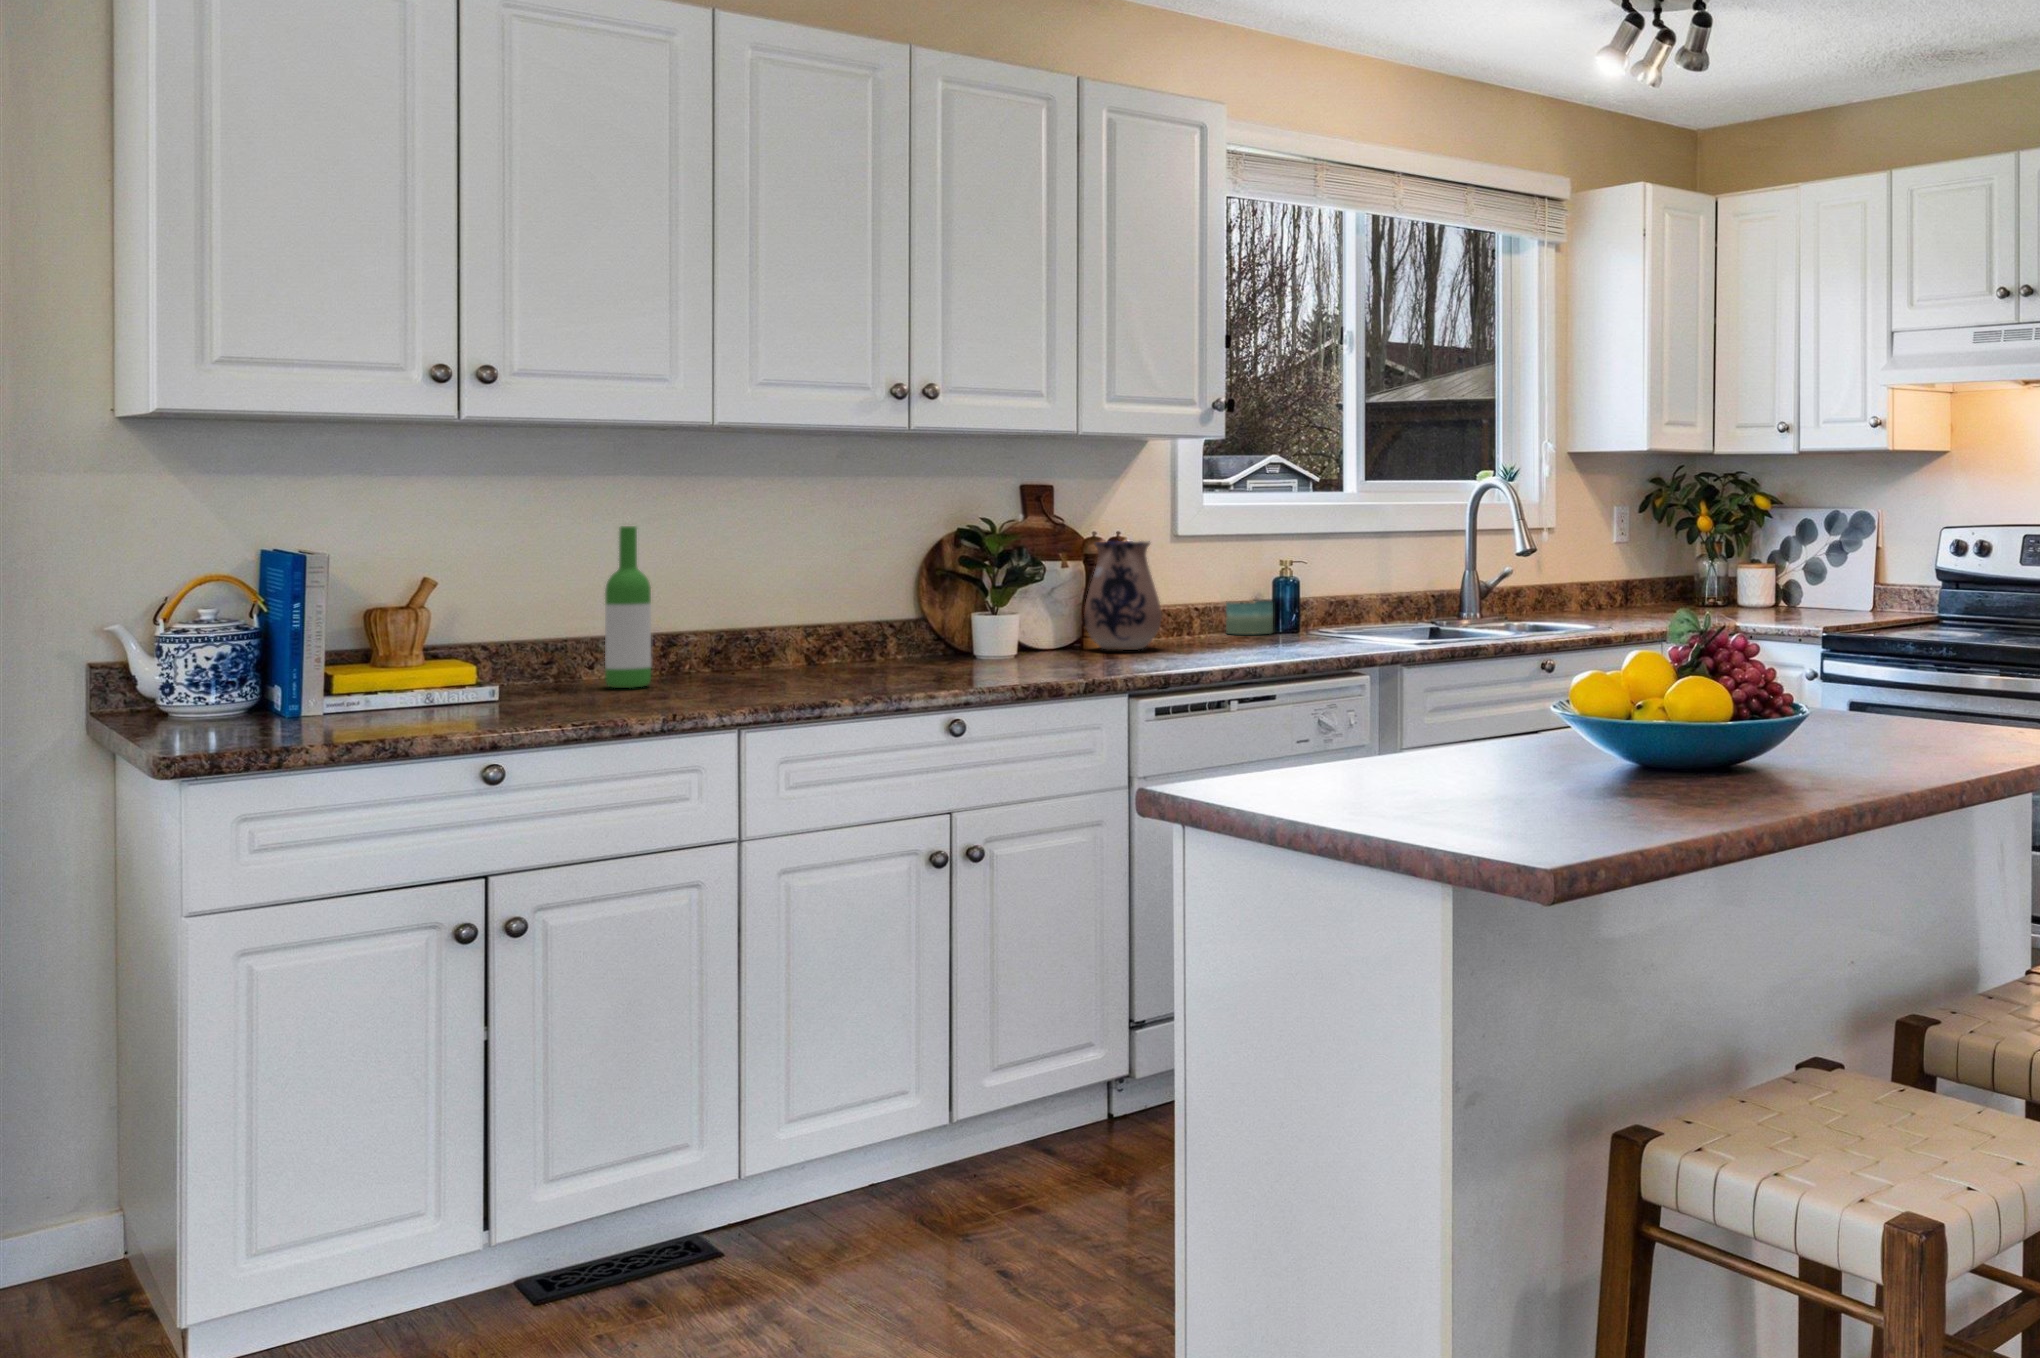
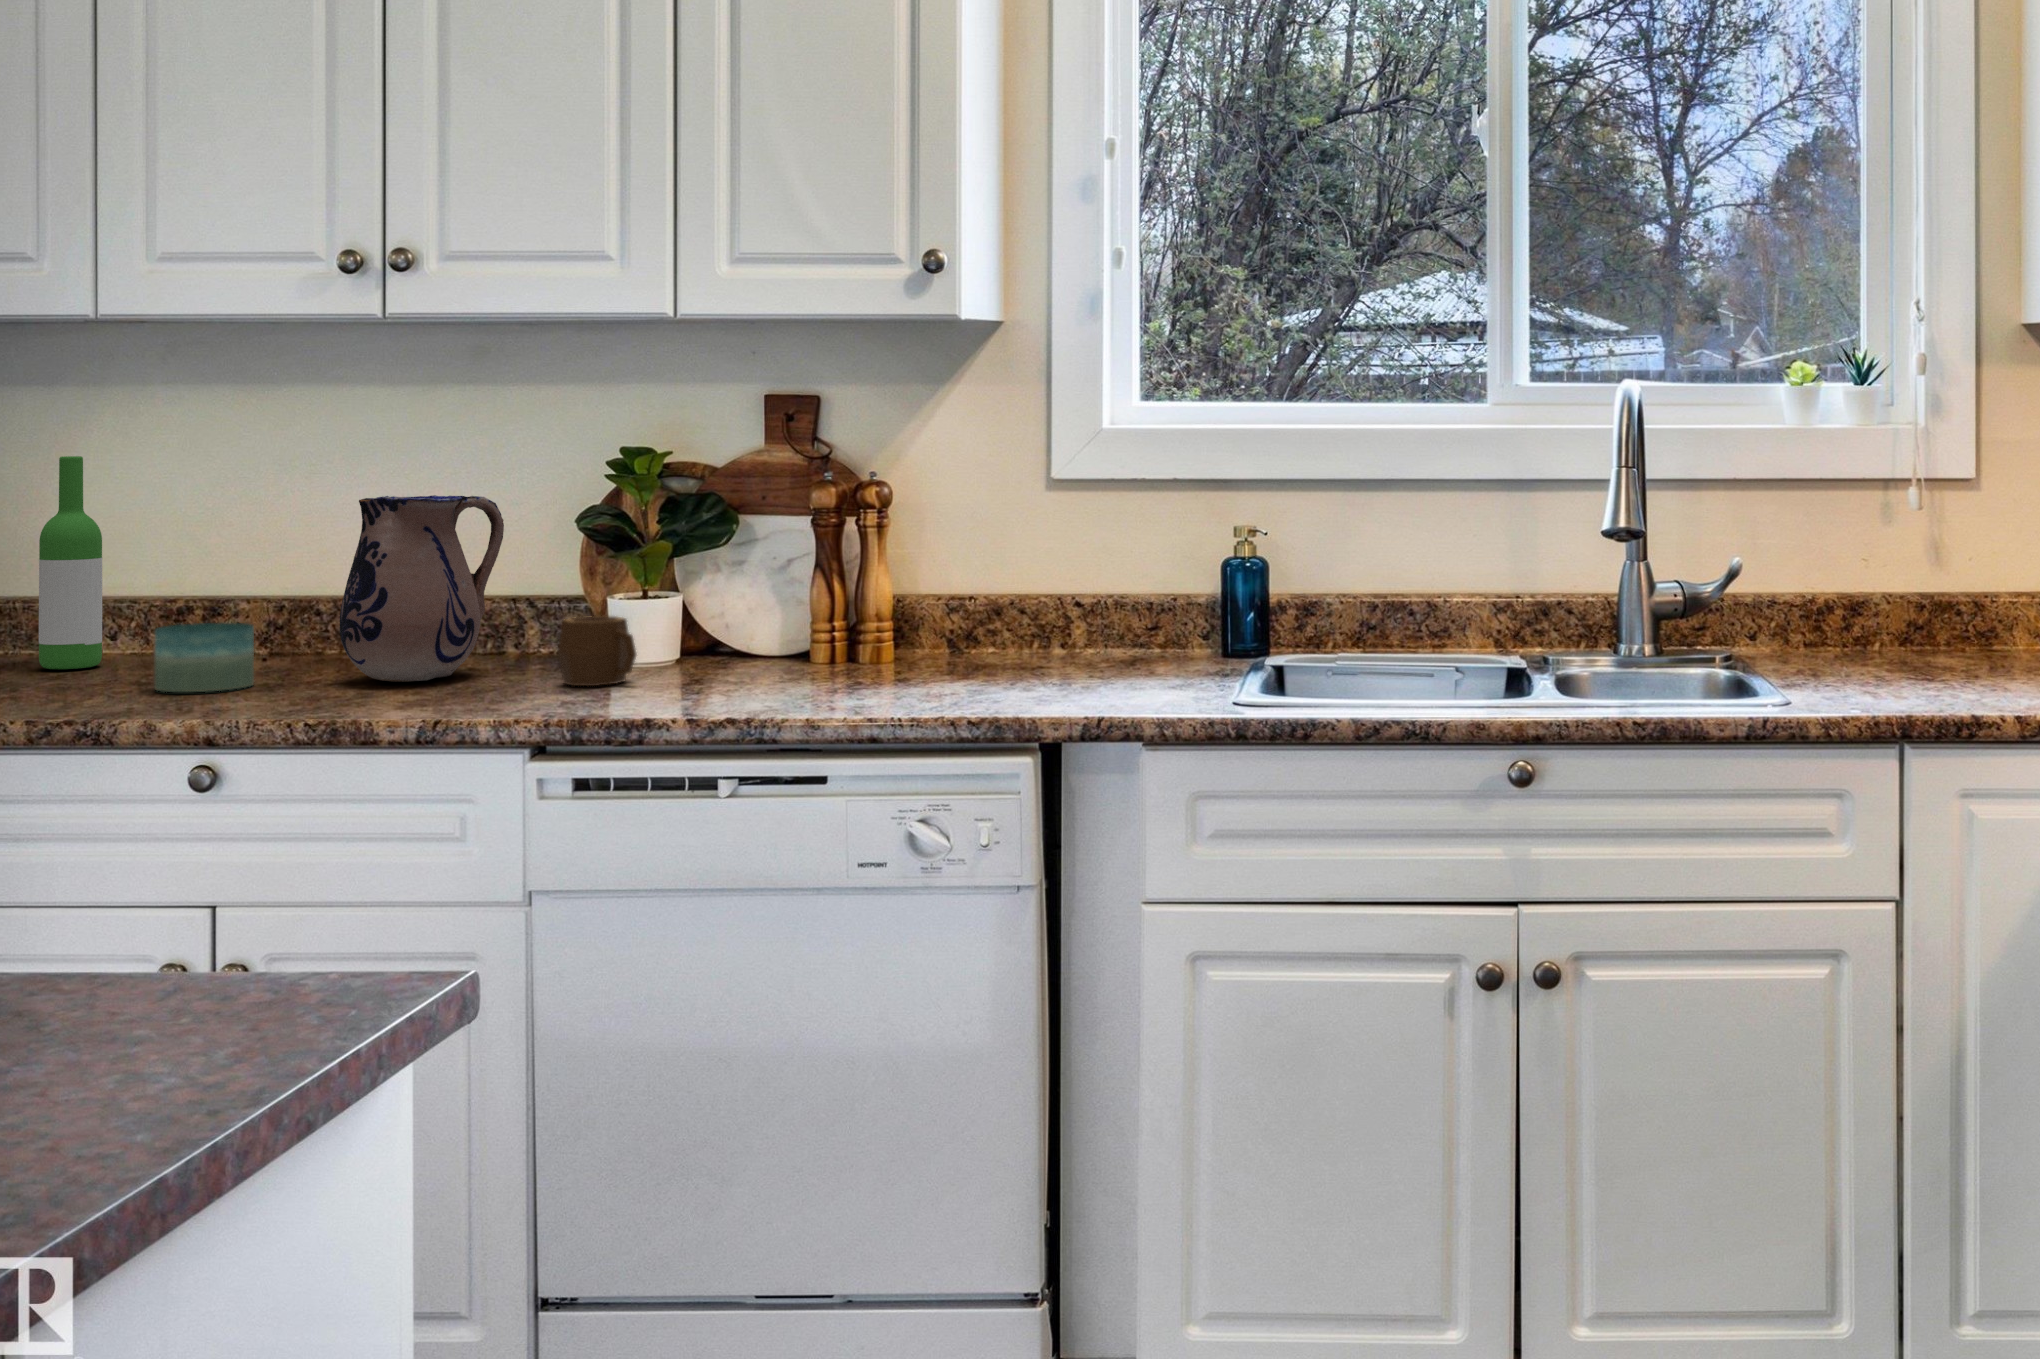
ceramic pitcher: present [1084,541,1162,650] -> present [340,495,504,682]
candle: present [1226,600,1273,635] -> present [154,623,254,692]
mug: none [1030,623,1088,666] -> present [558,616,636,686]

